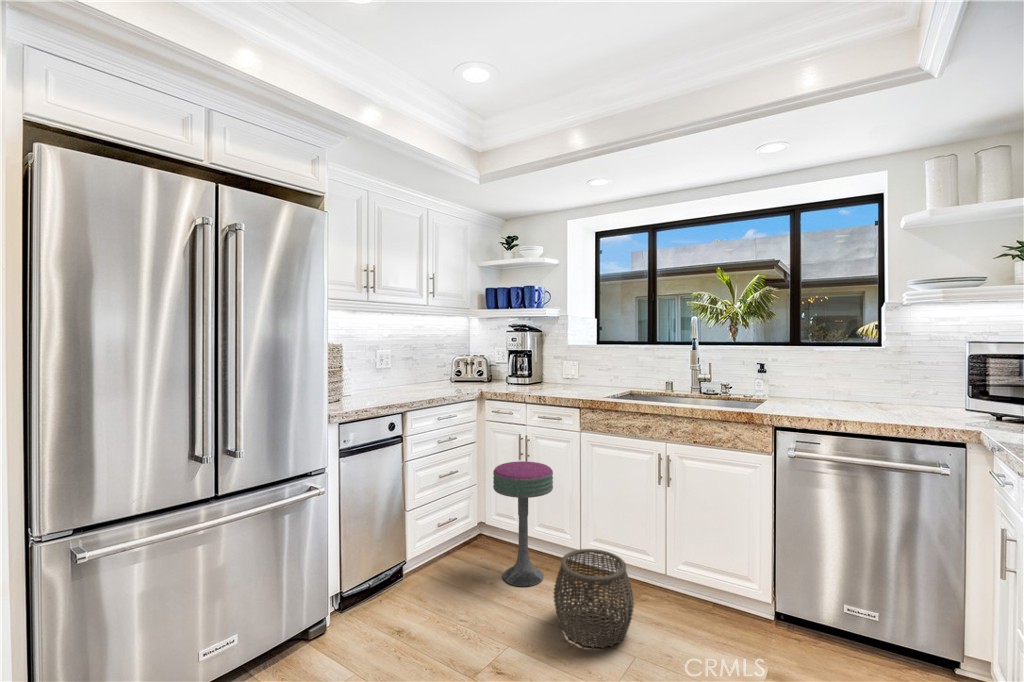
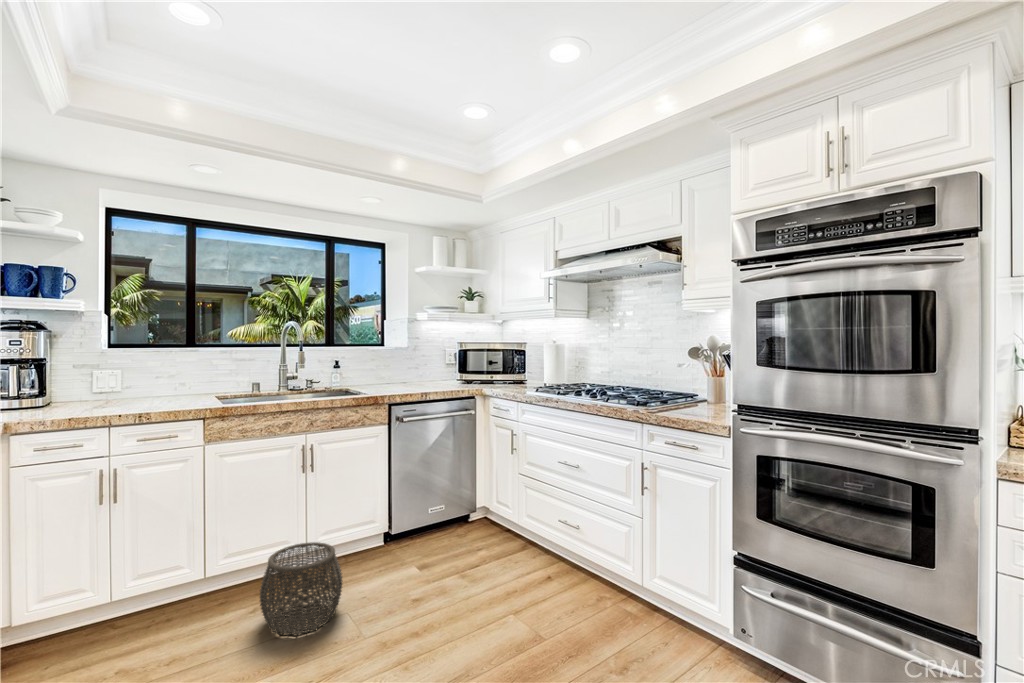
bar stool: present [493,461,553,587] -> none [110,493,203,657]

